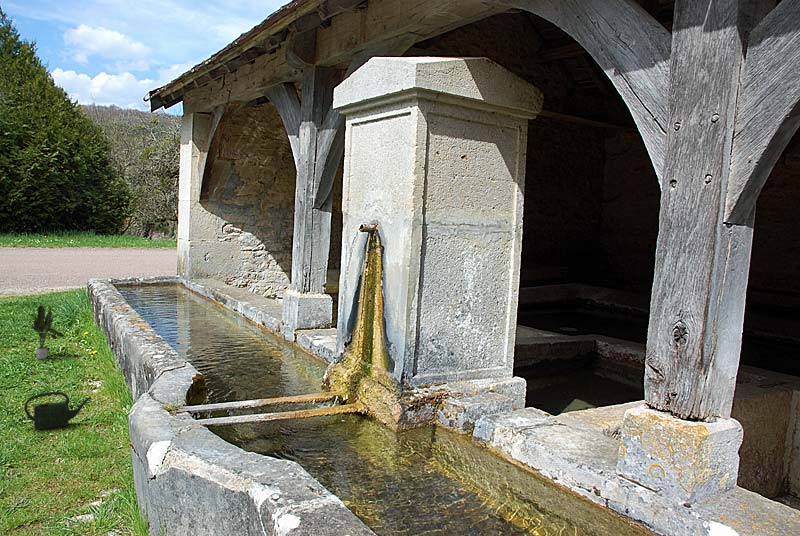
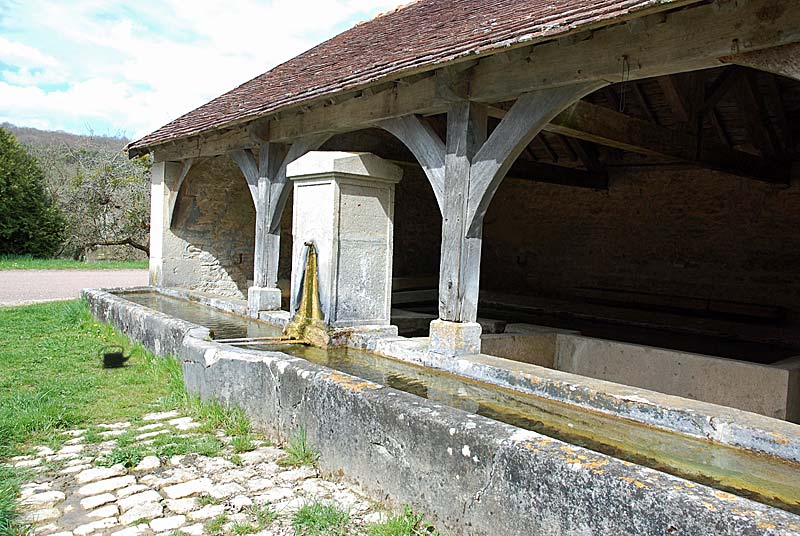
potted plant: present [30,306,65,359] -> none [66,301,93,338]

